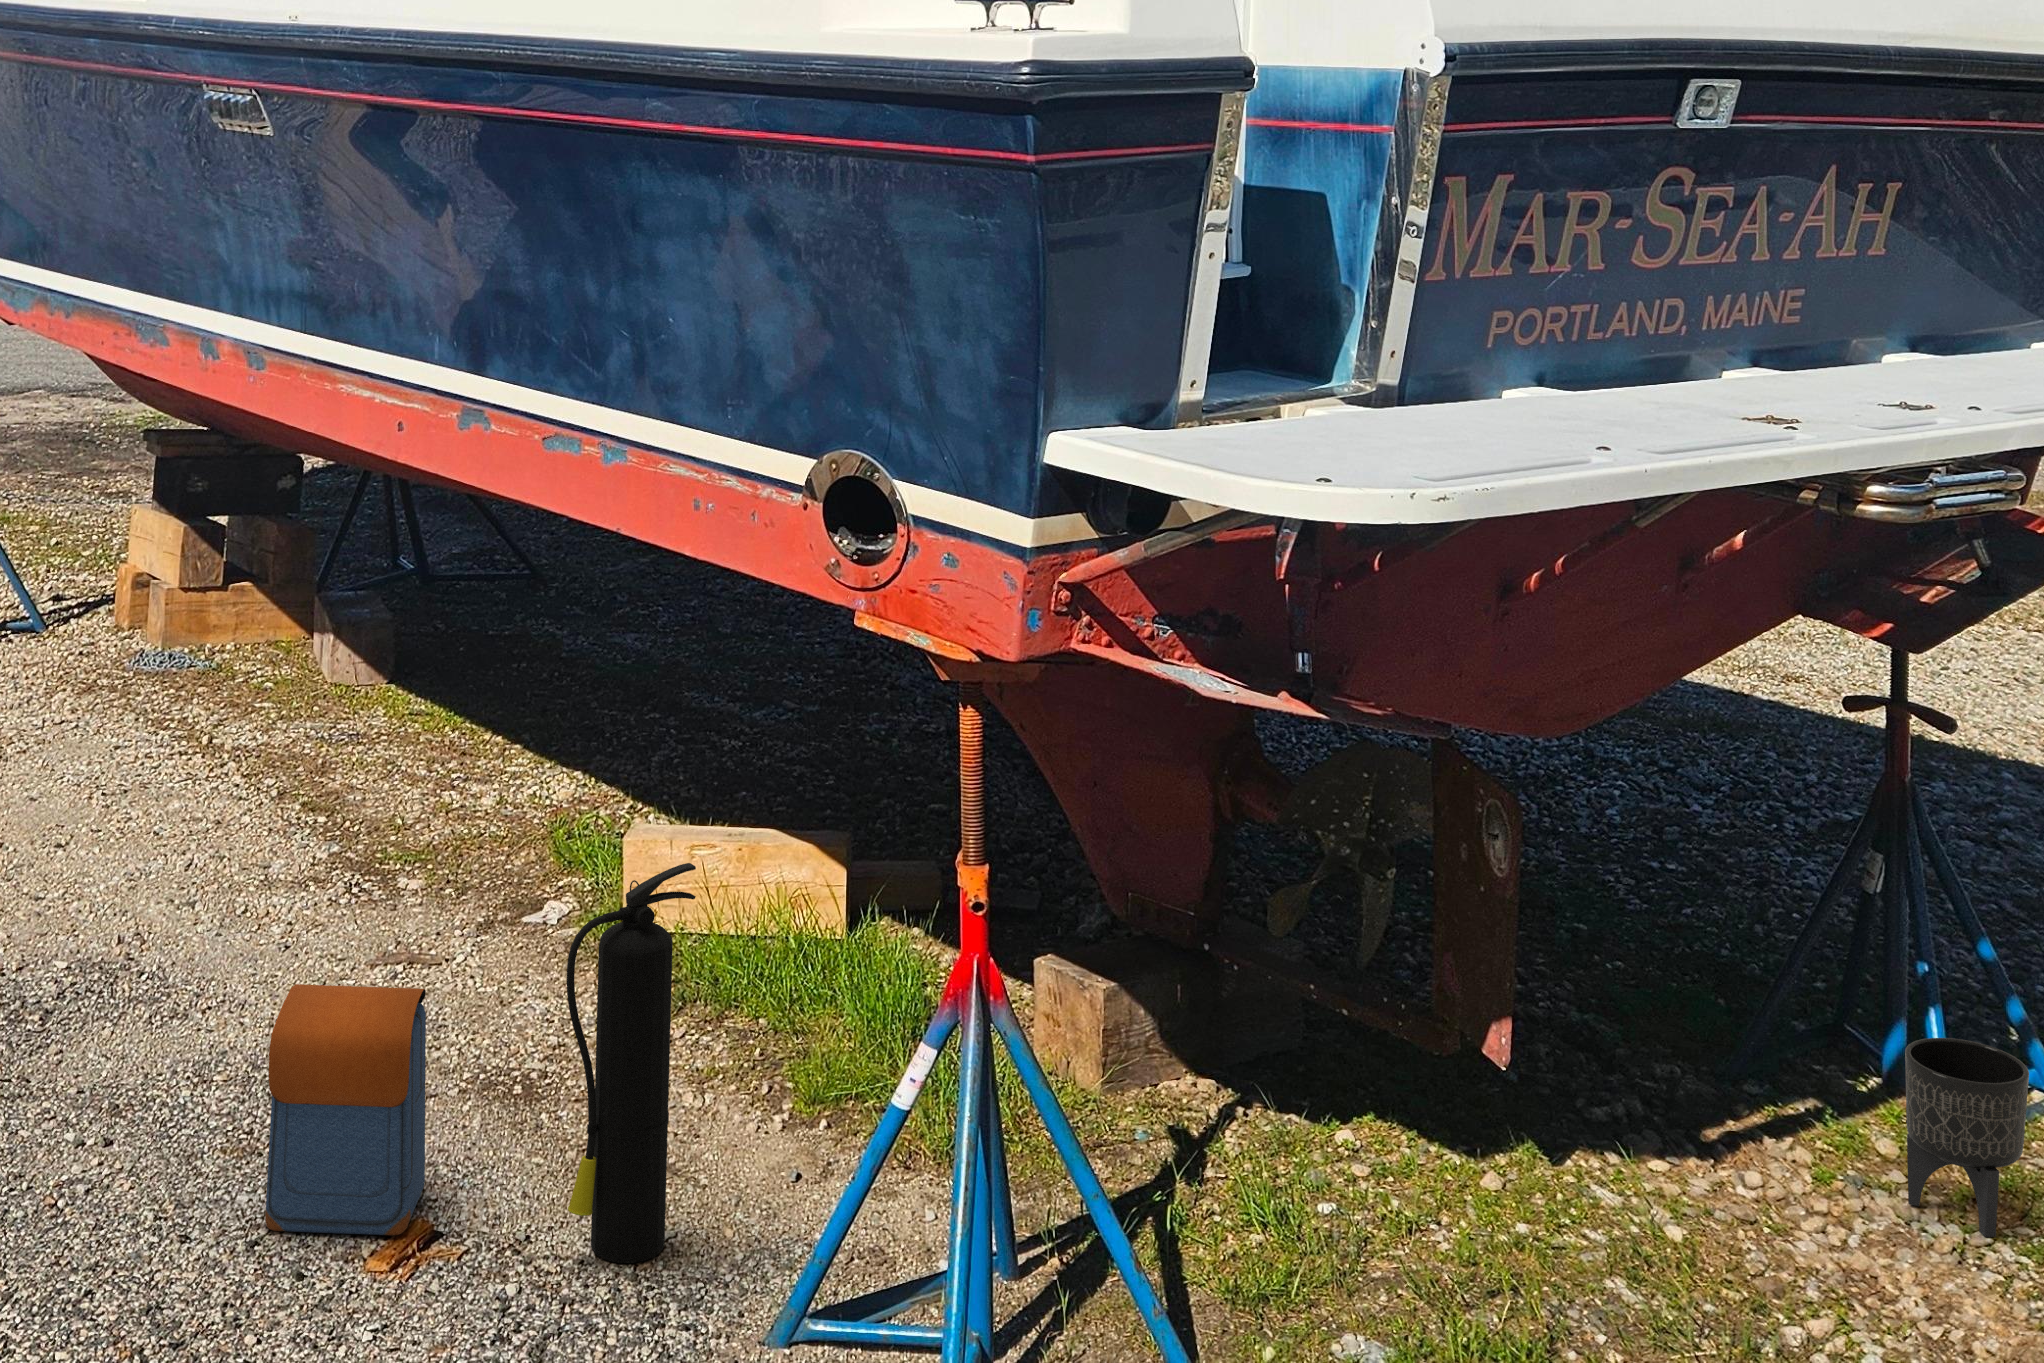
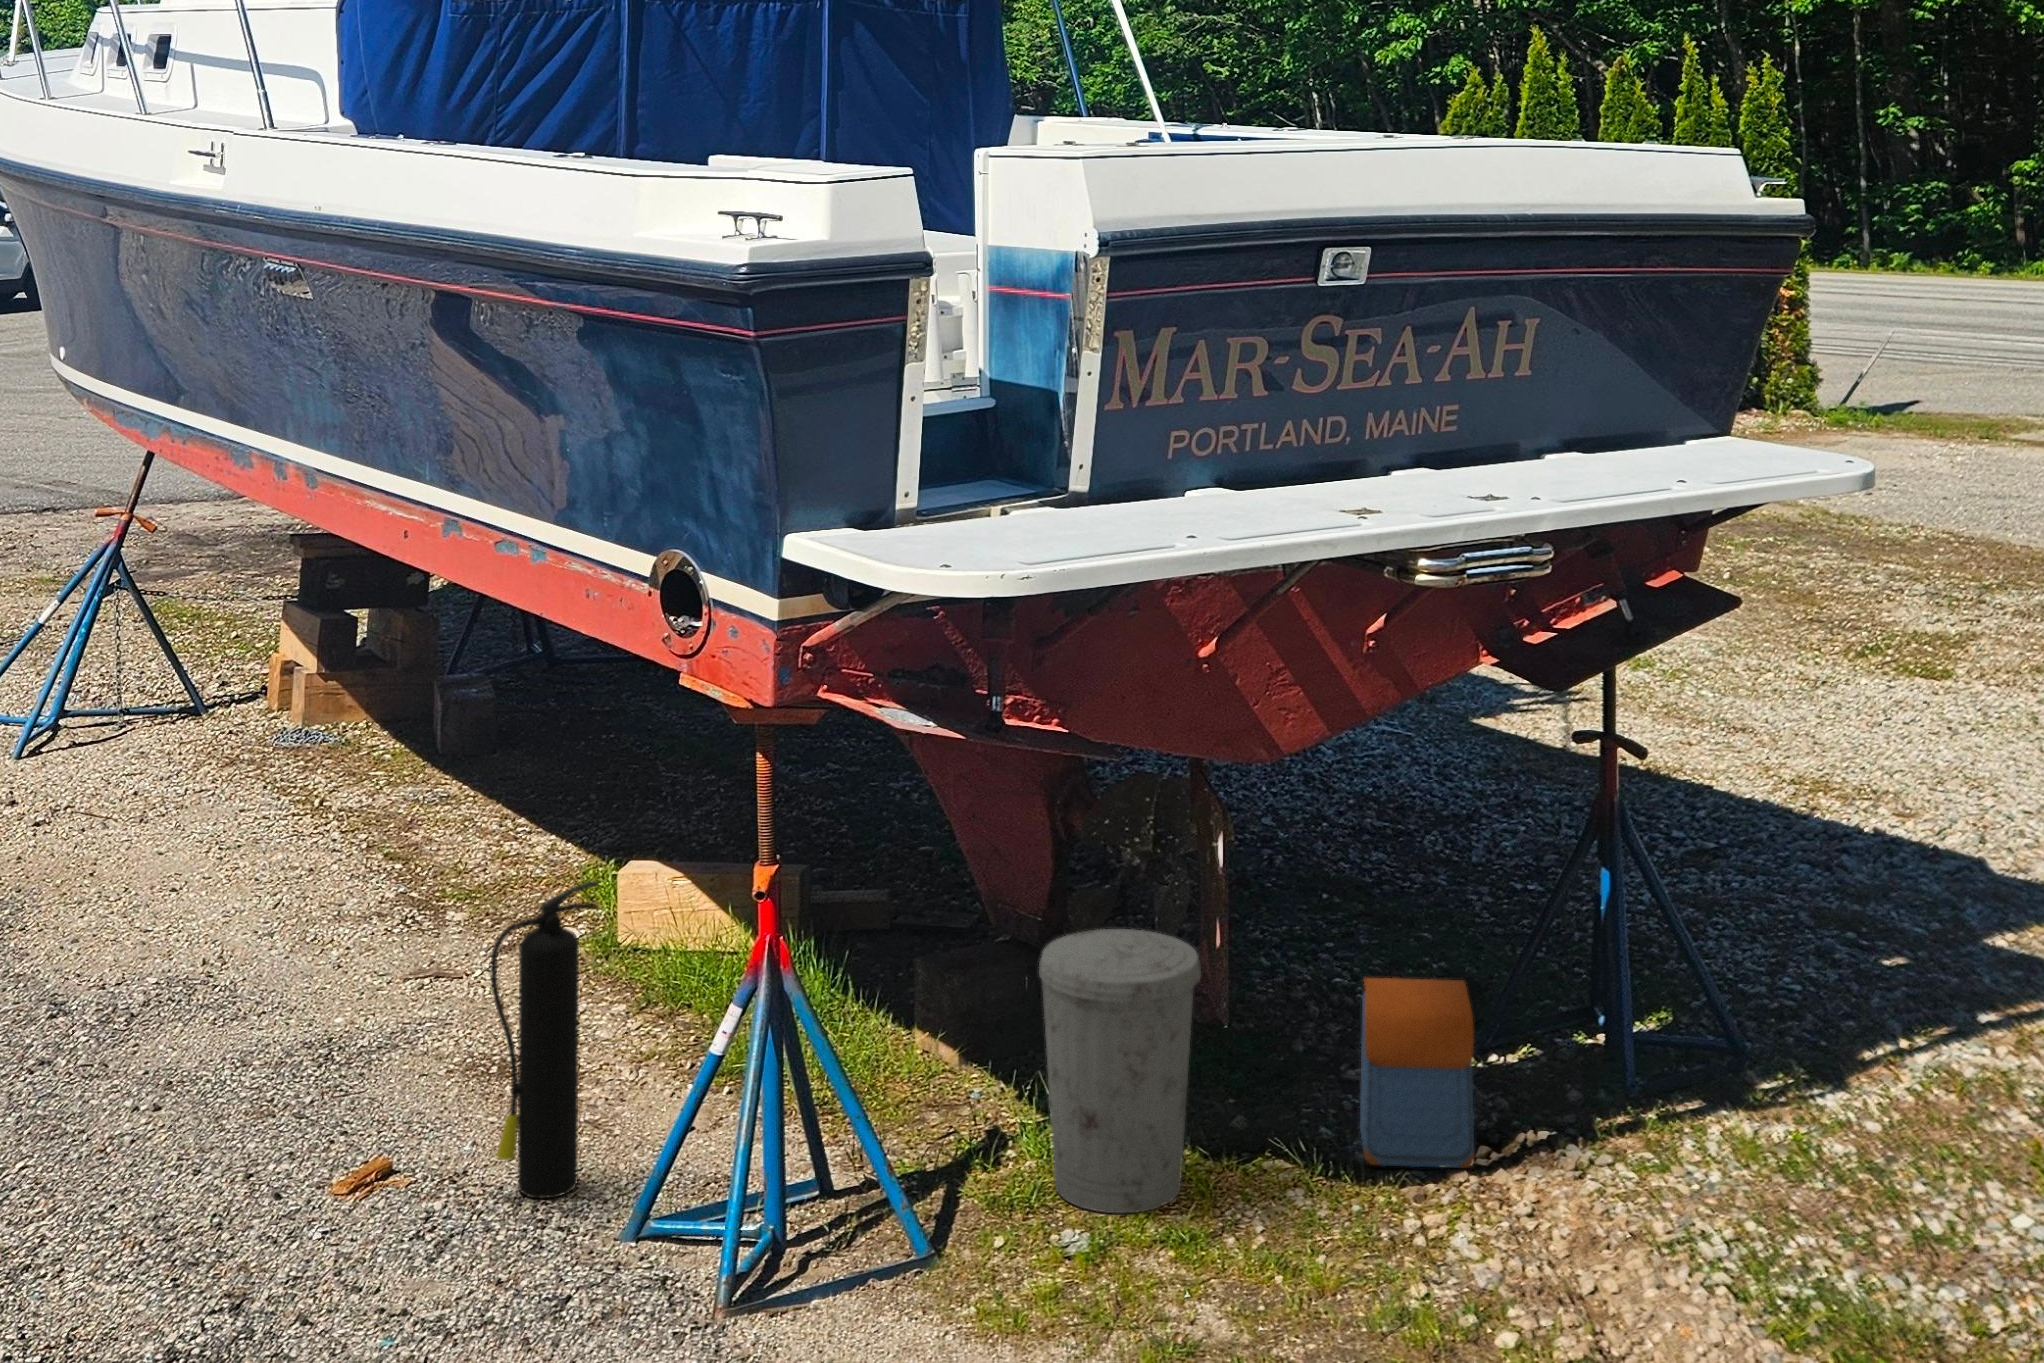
trash can: none [1227,922,1432,1278] -> present [1039,929,1201,1213]
backpack: present [265,984,426,1235] -> present [1360,978,1475,1168]
planter: present [1905,1038,2029,1237] -> none [1606,1021,1701,1182]

